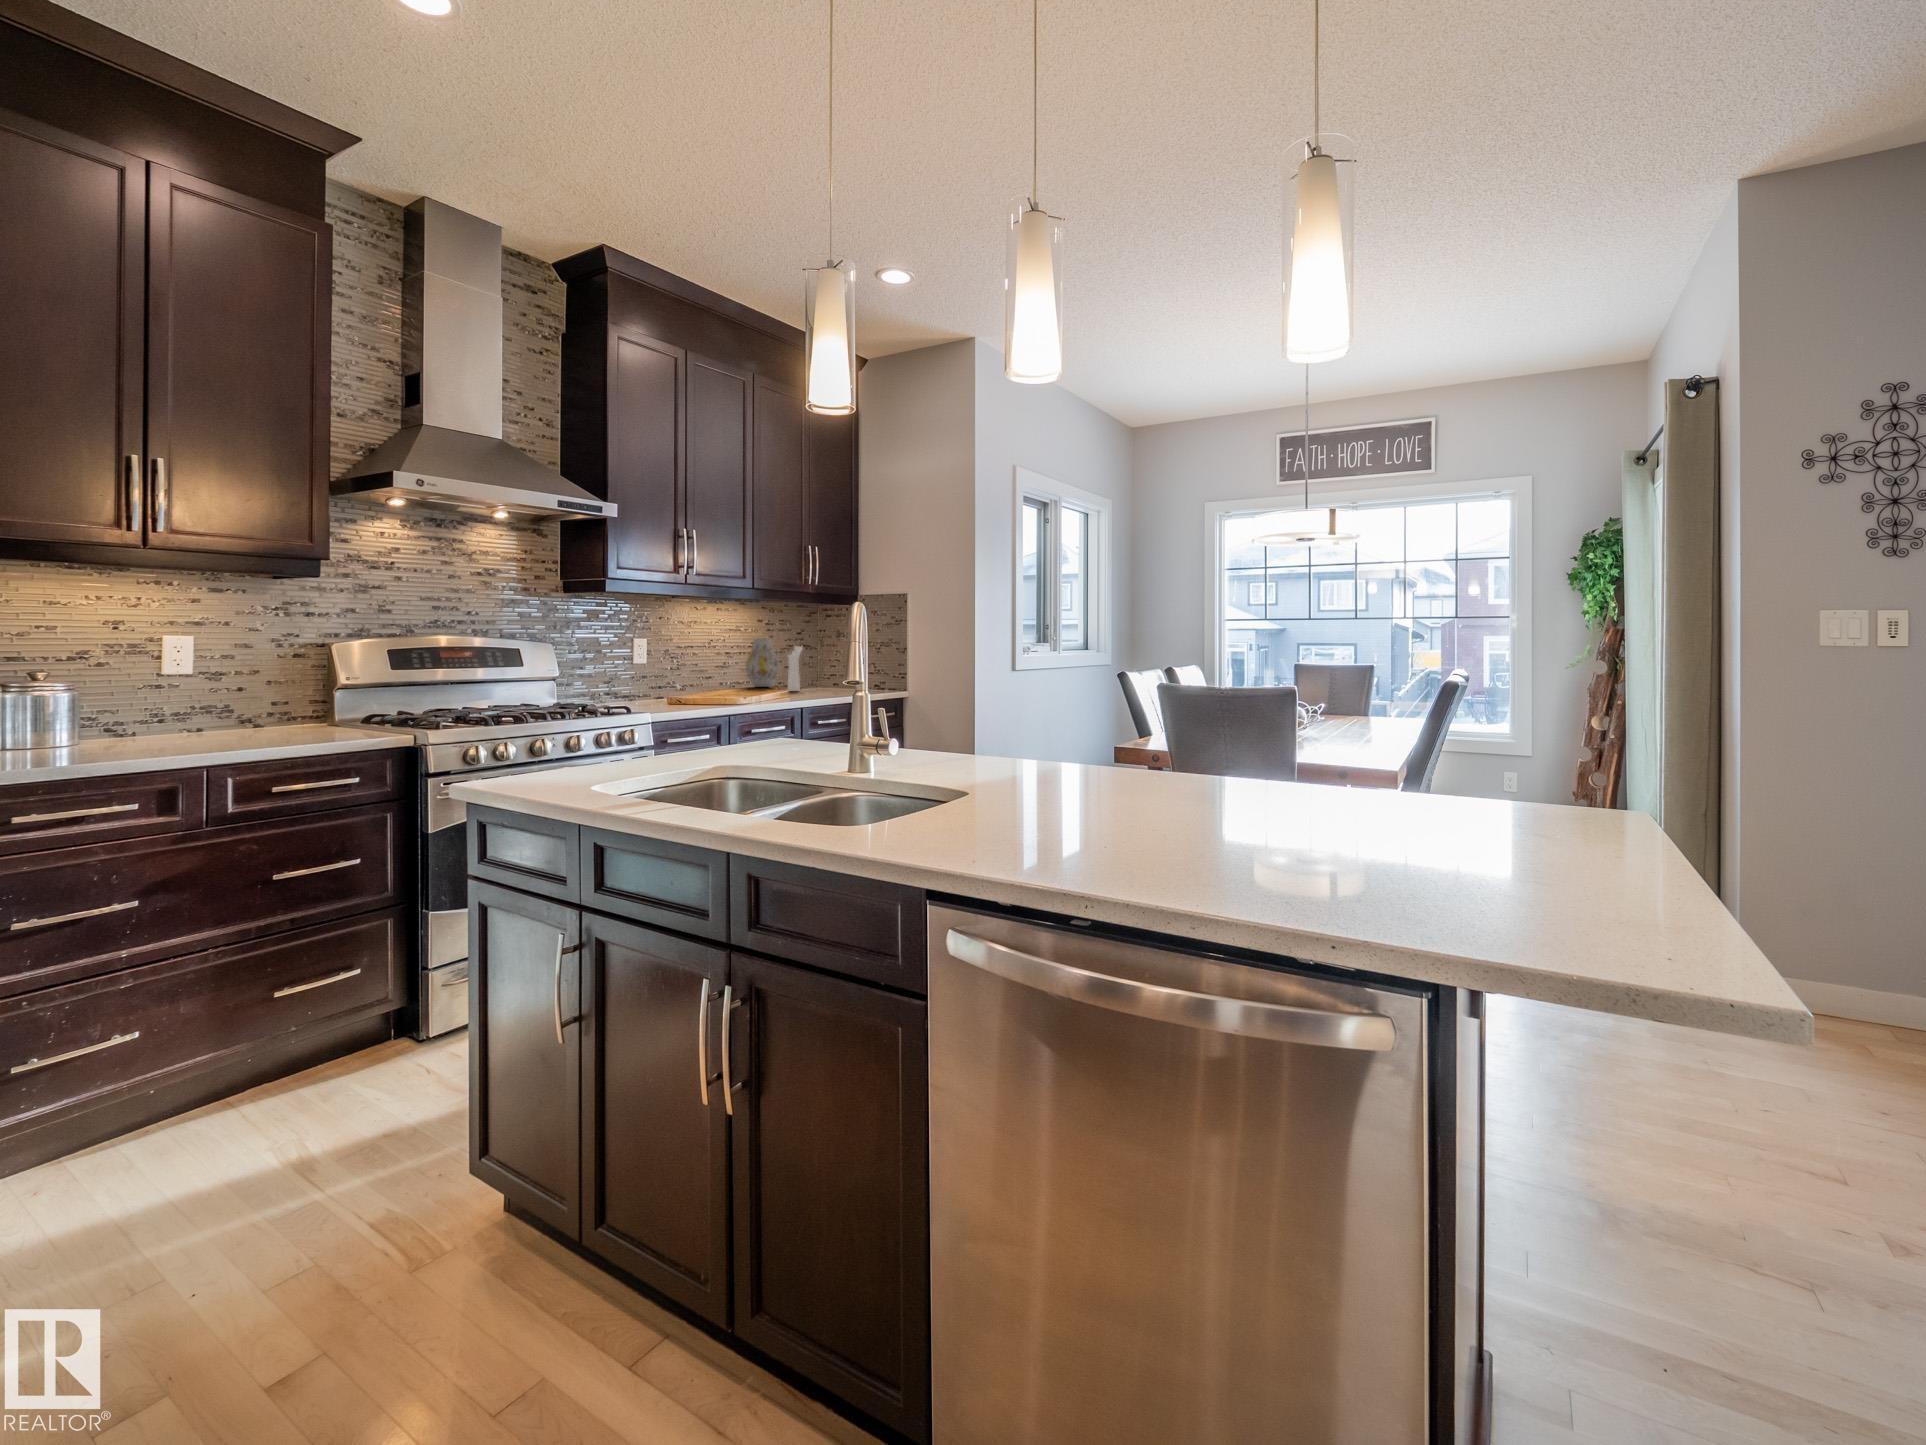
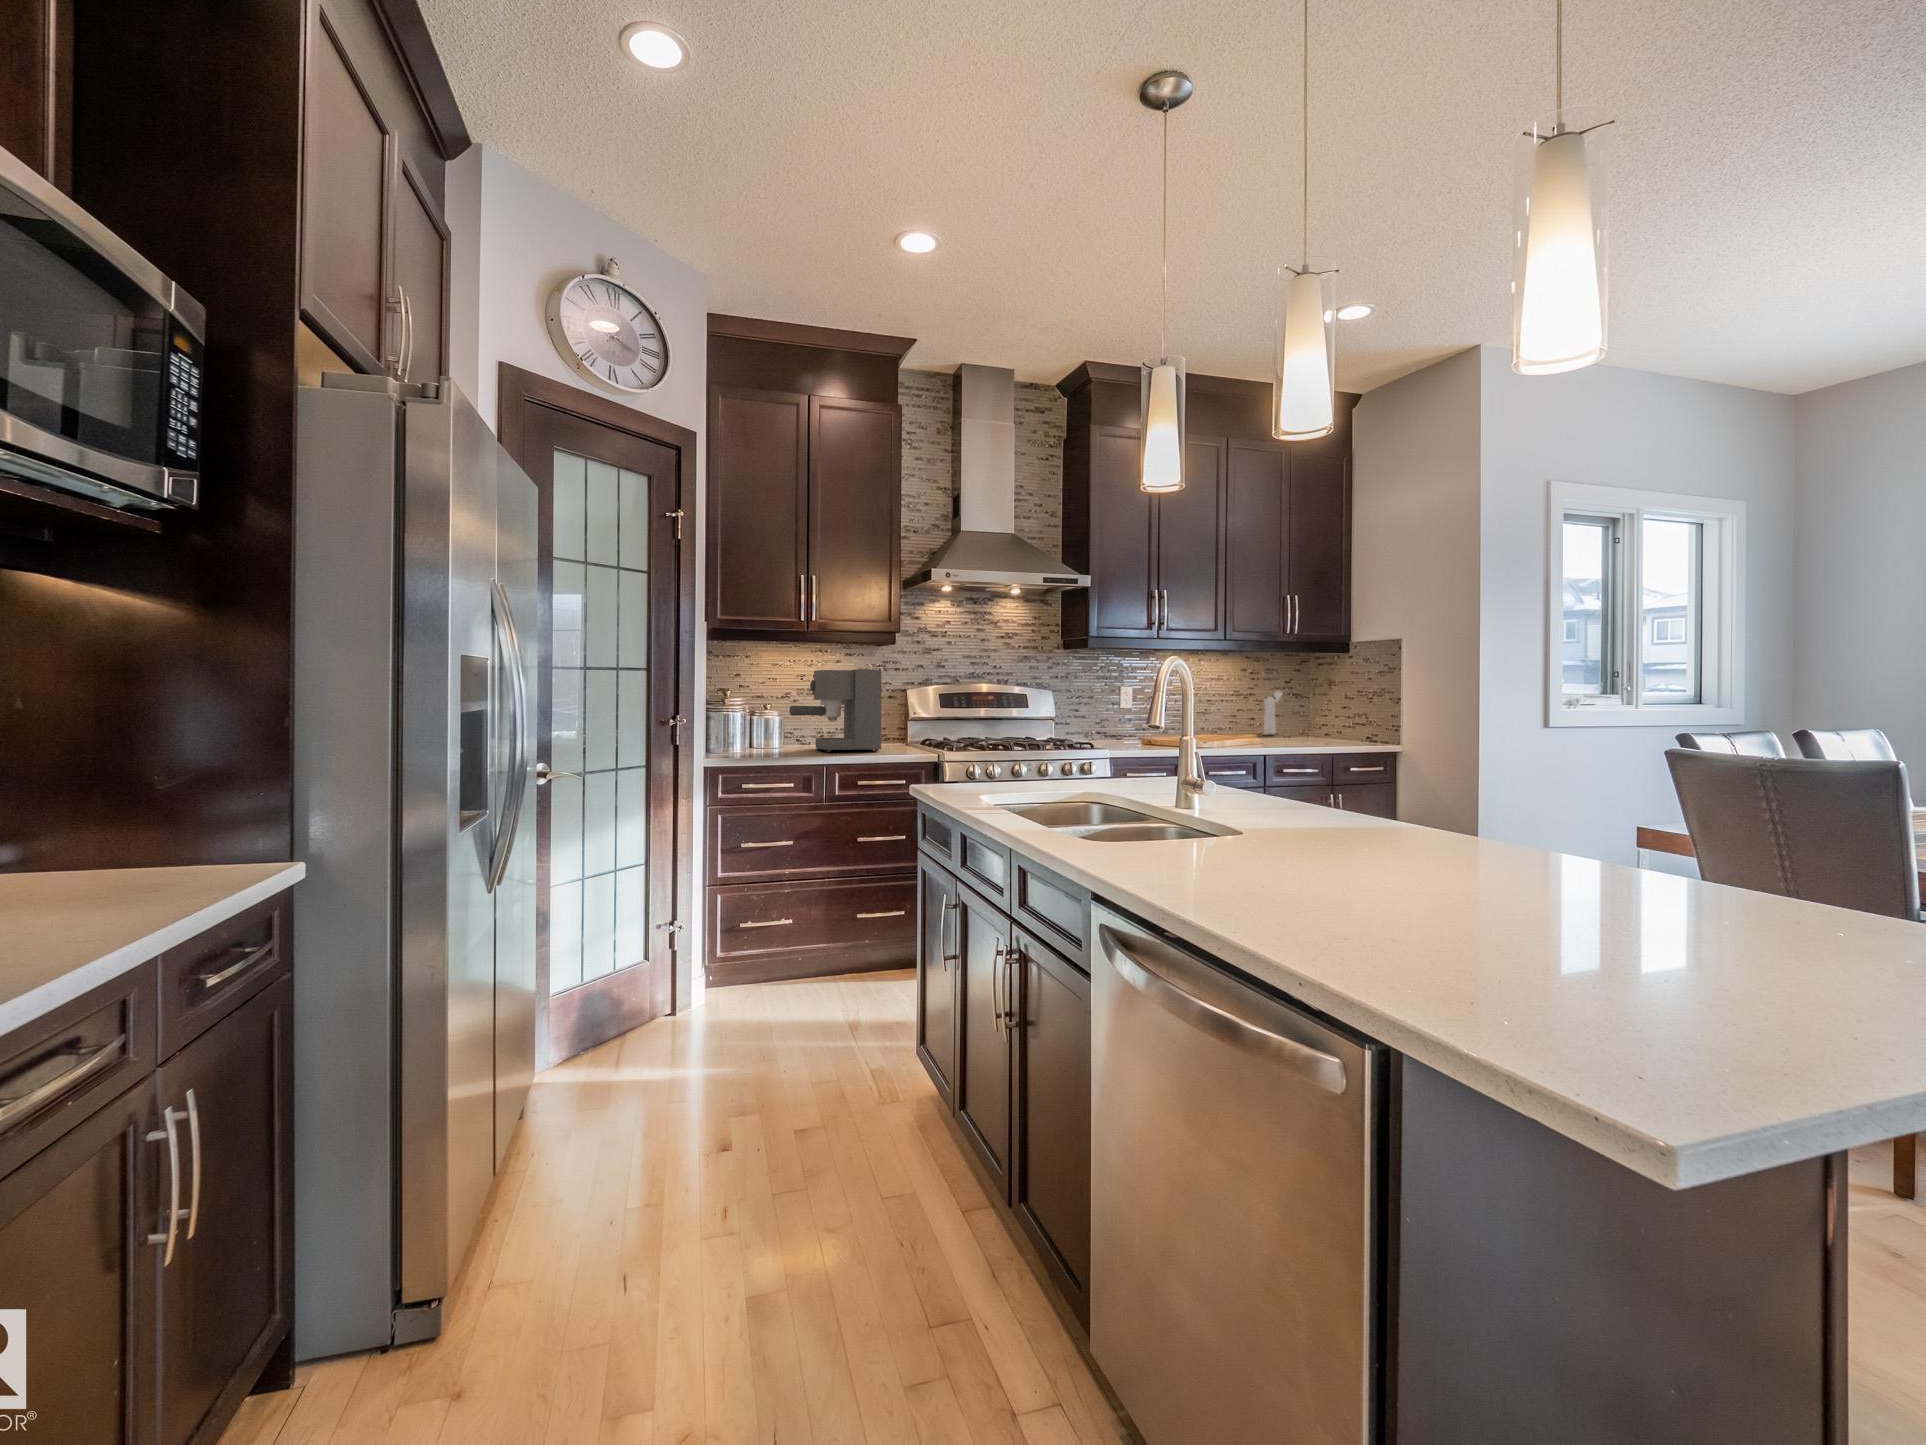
coffee maker: none [115,612,309,743] -> present [789,669,882,752]
vase: present [746,638,779,687] -> none [1230,684,1263,731]

